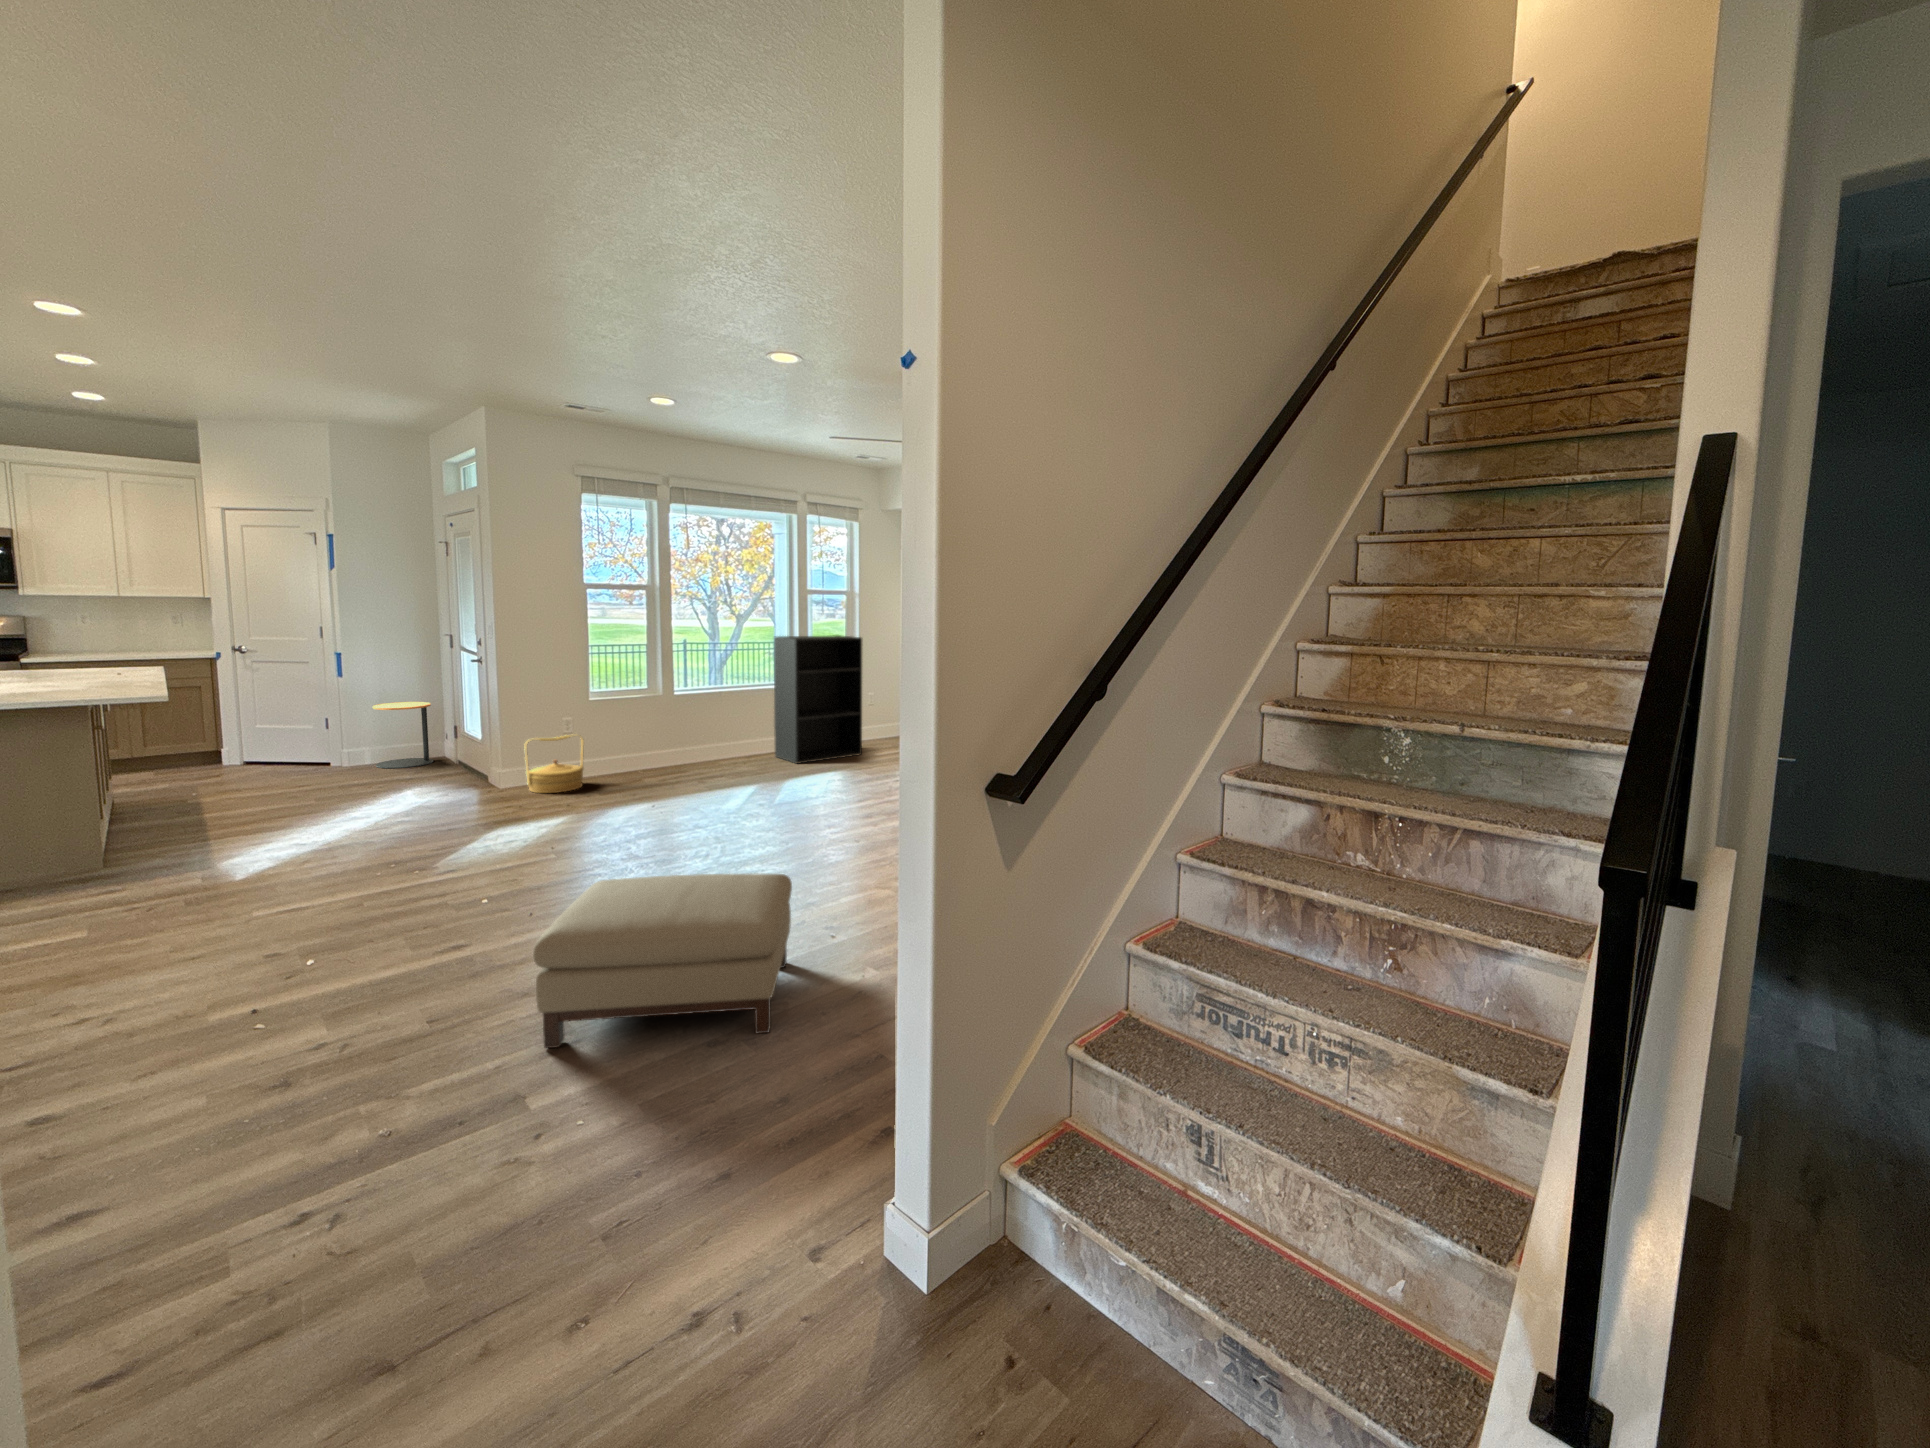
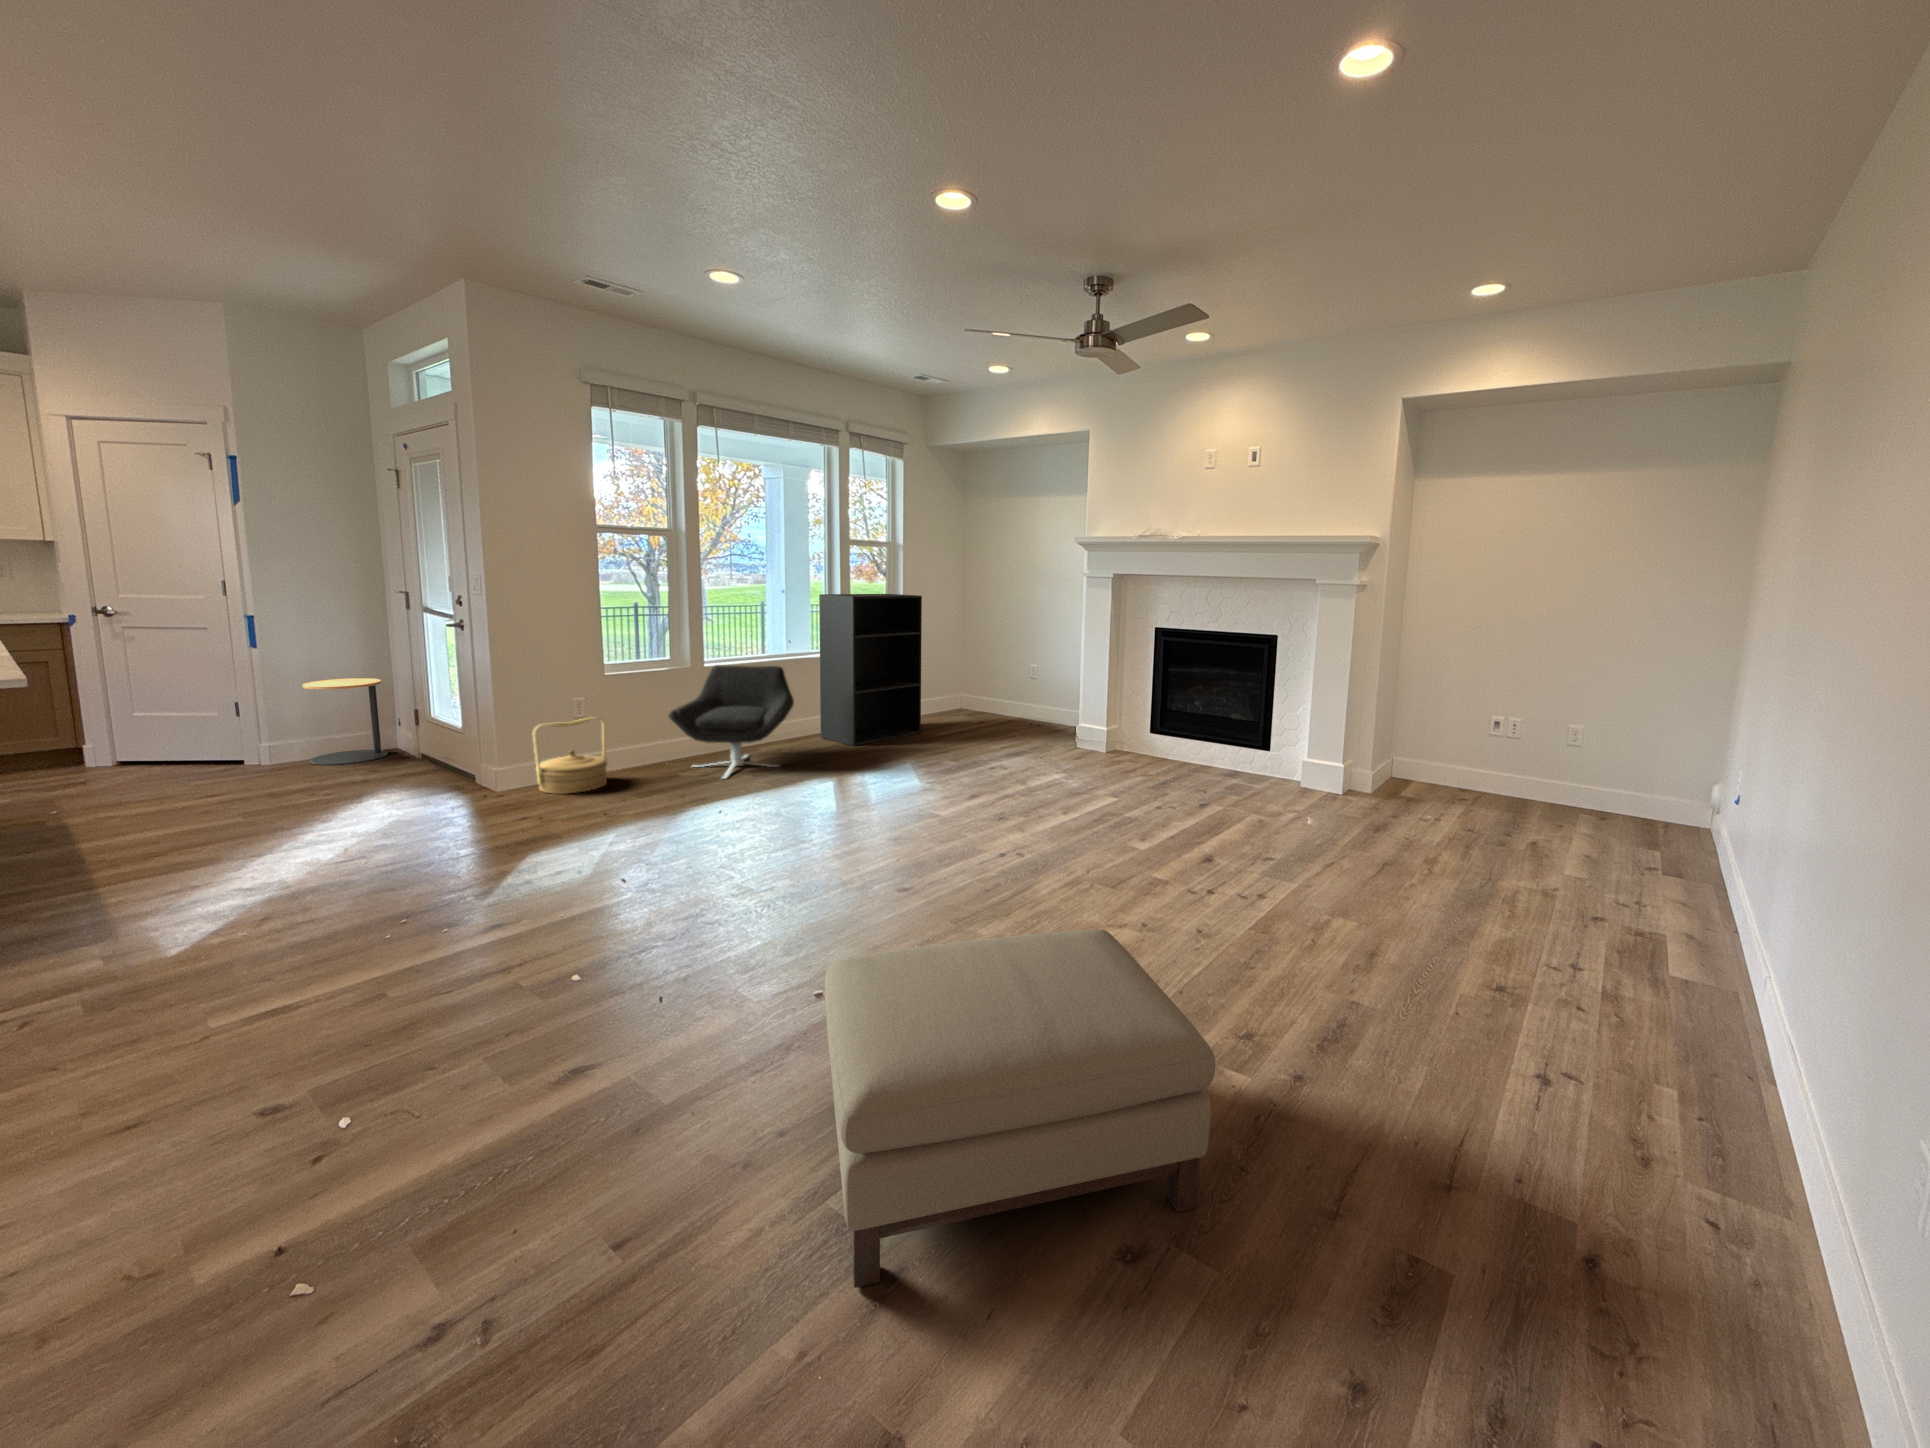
lounge chair: none [633,695,742,786] -> present [668,665,794,779]

